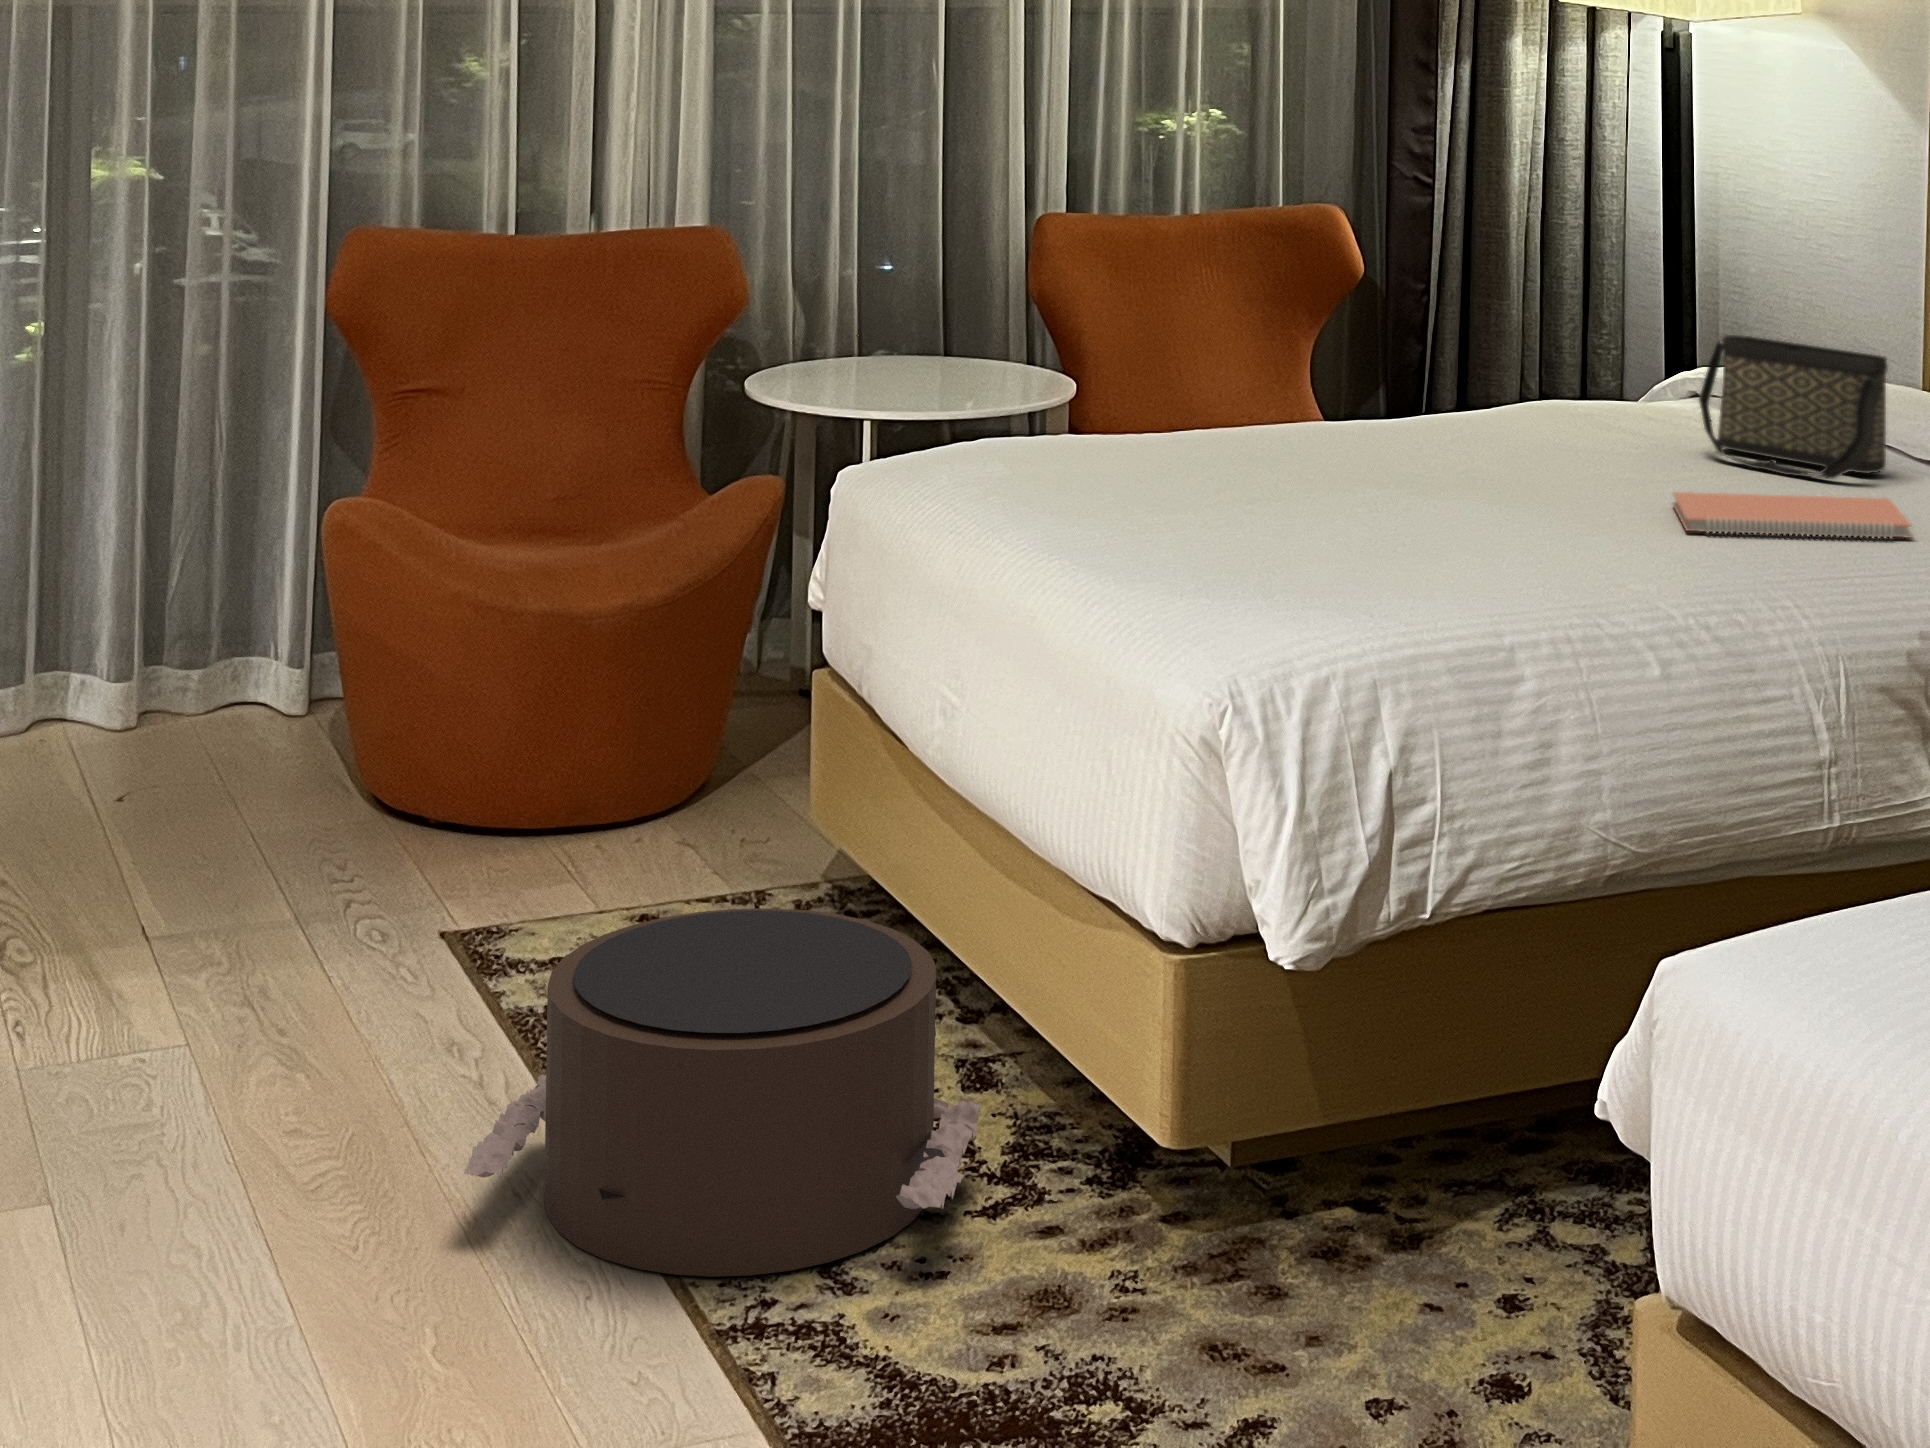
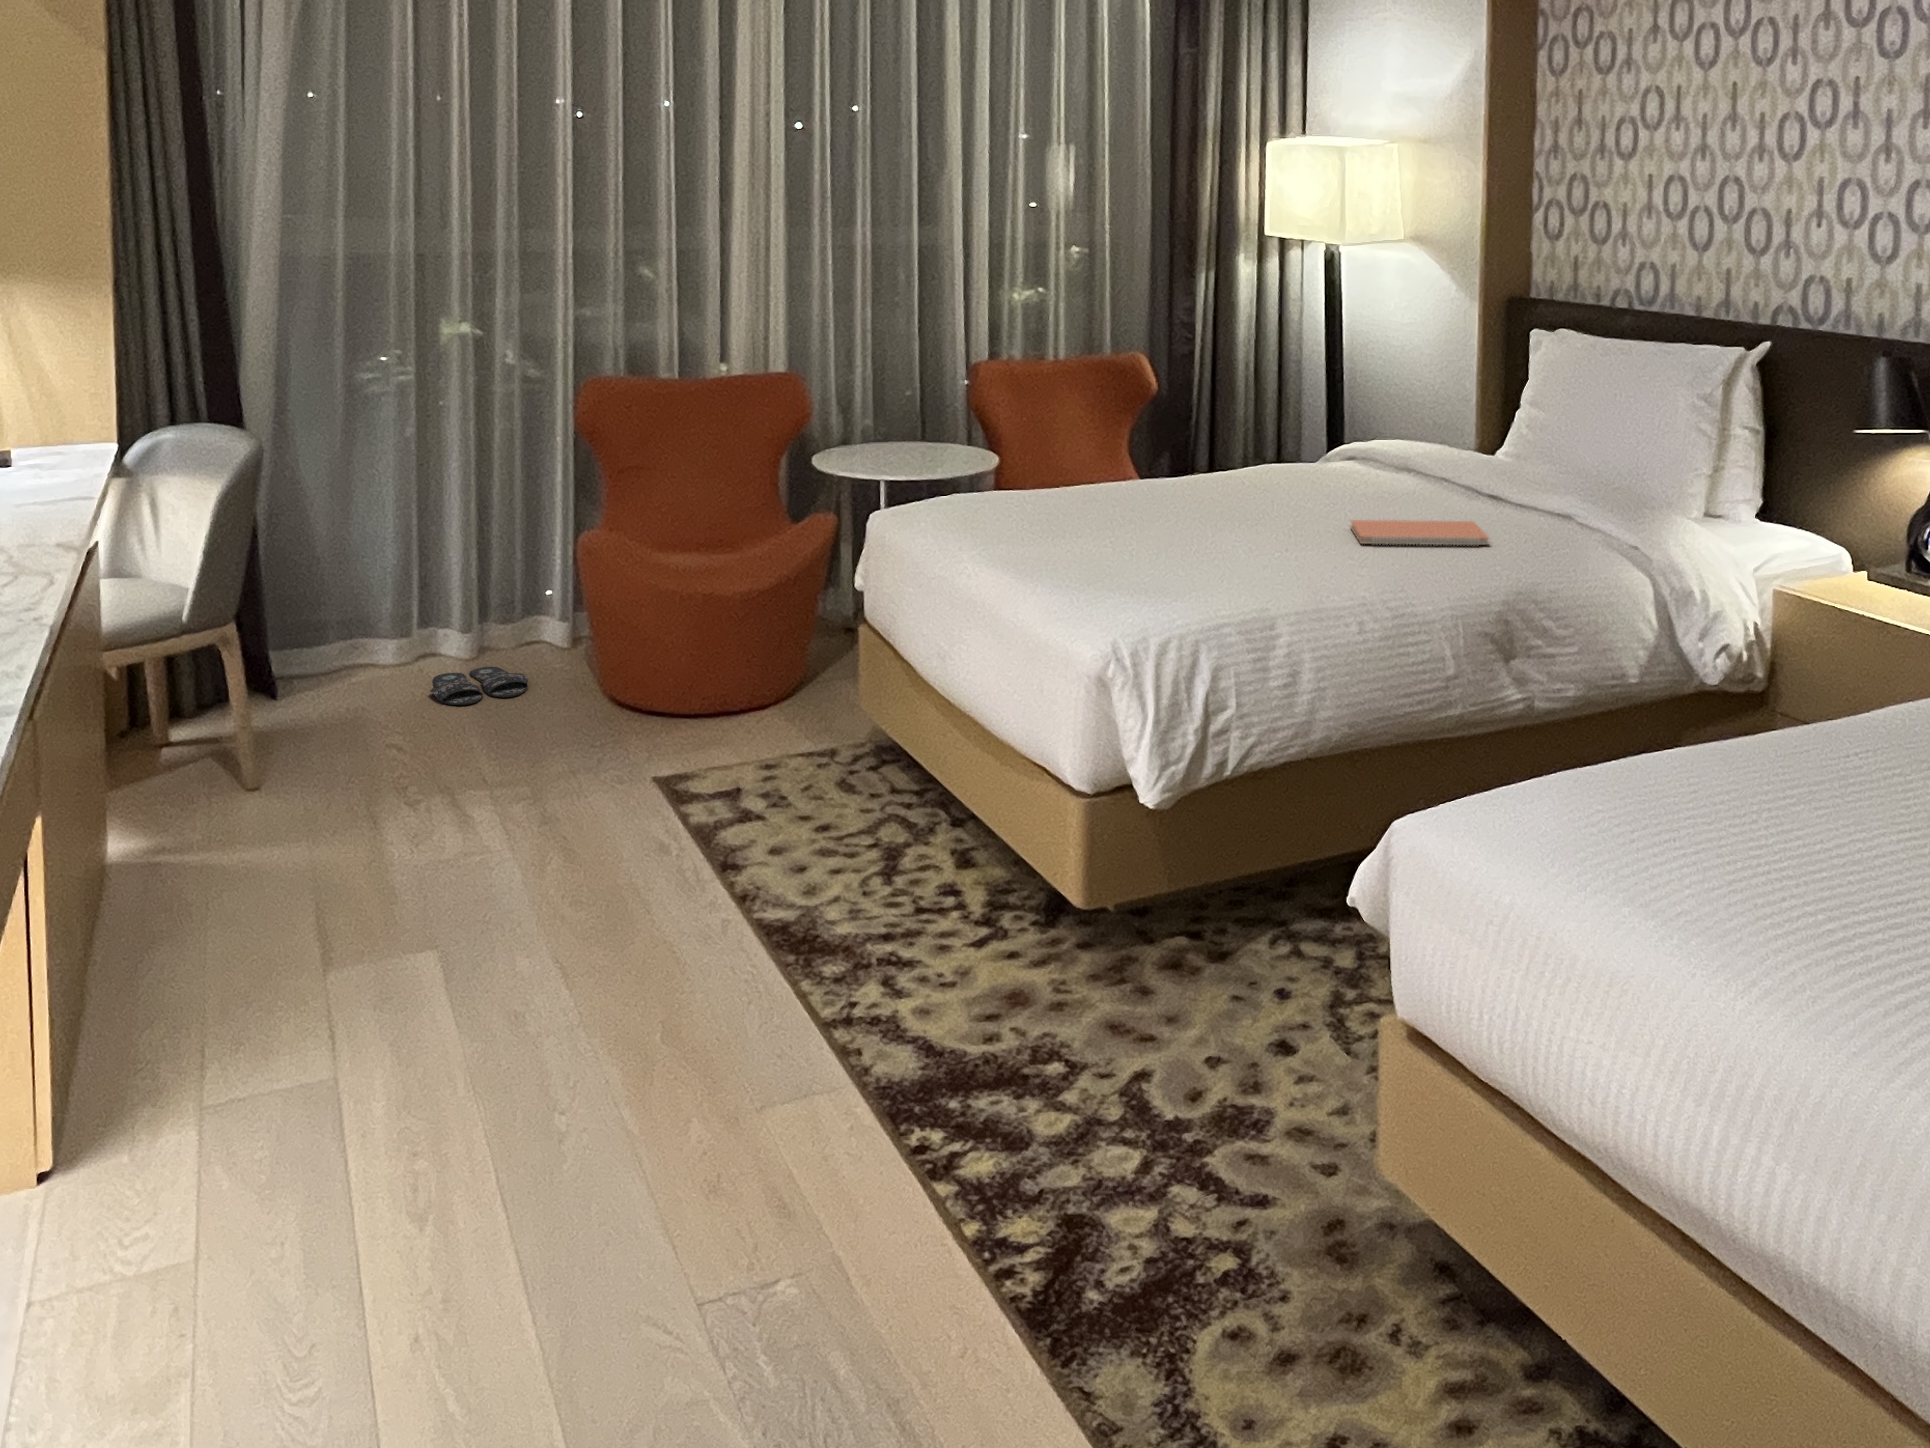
handbag: present [1699,335,1888,479] -> none [1359,427,1469,509]
slippers: none [56,737,229,800] -> present [430,667,528,705]
pouf: present [464,908,981,1277] -> none [677,771,970,986]

